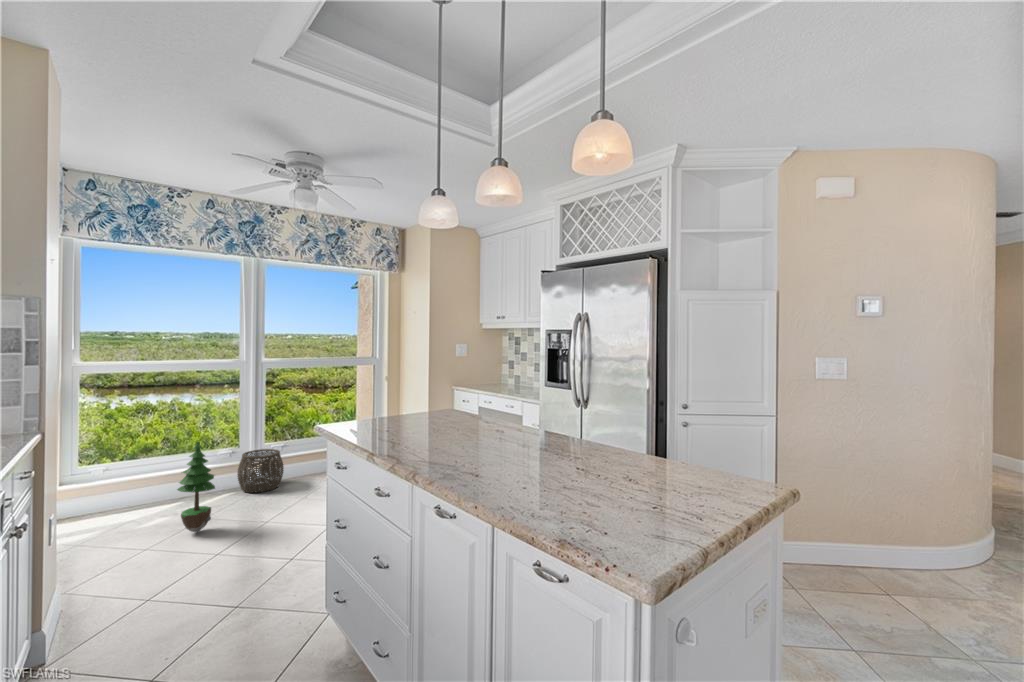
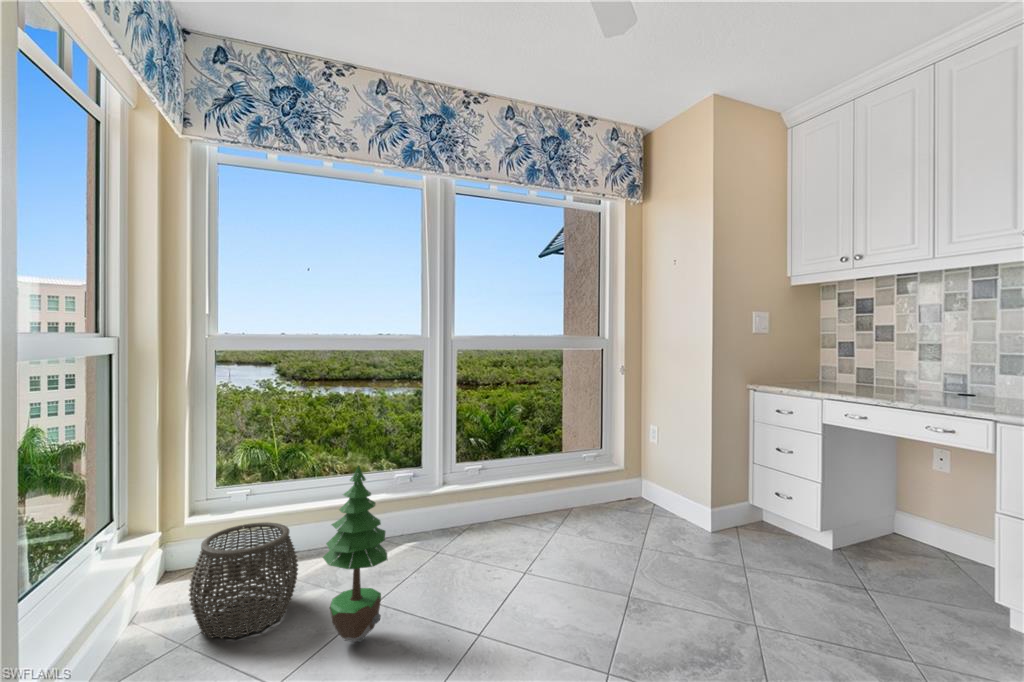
woven basket: present [237,449,284,493] -> present [189,522,298,639]

